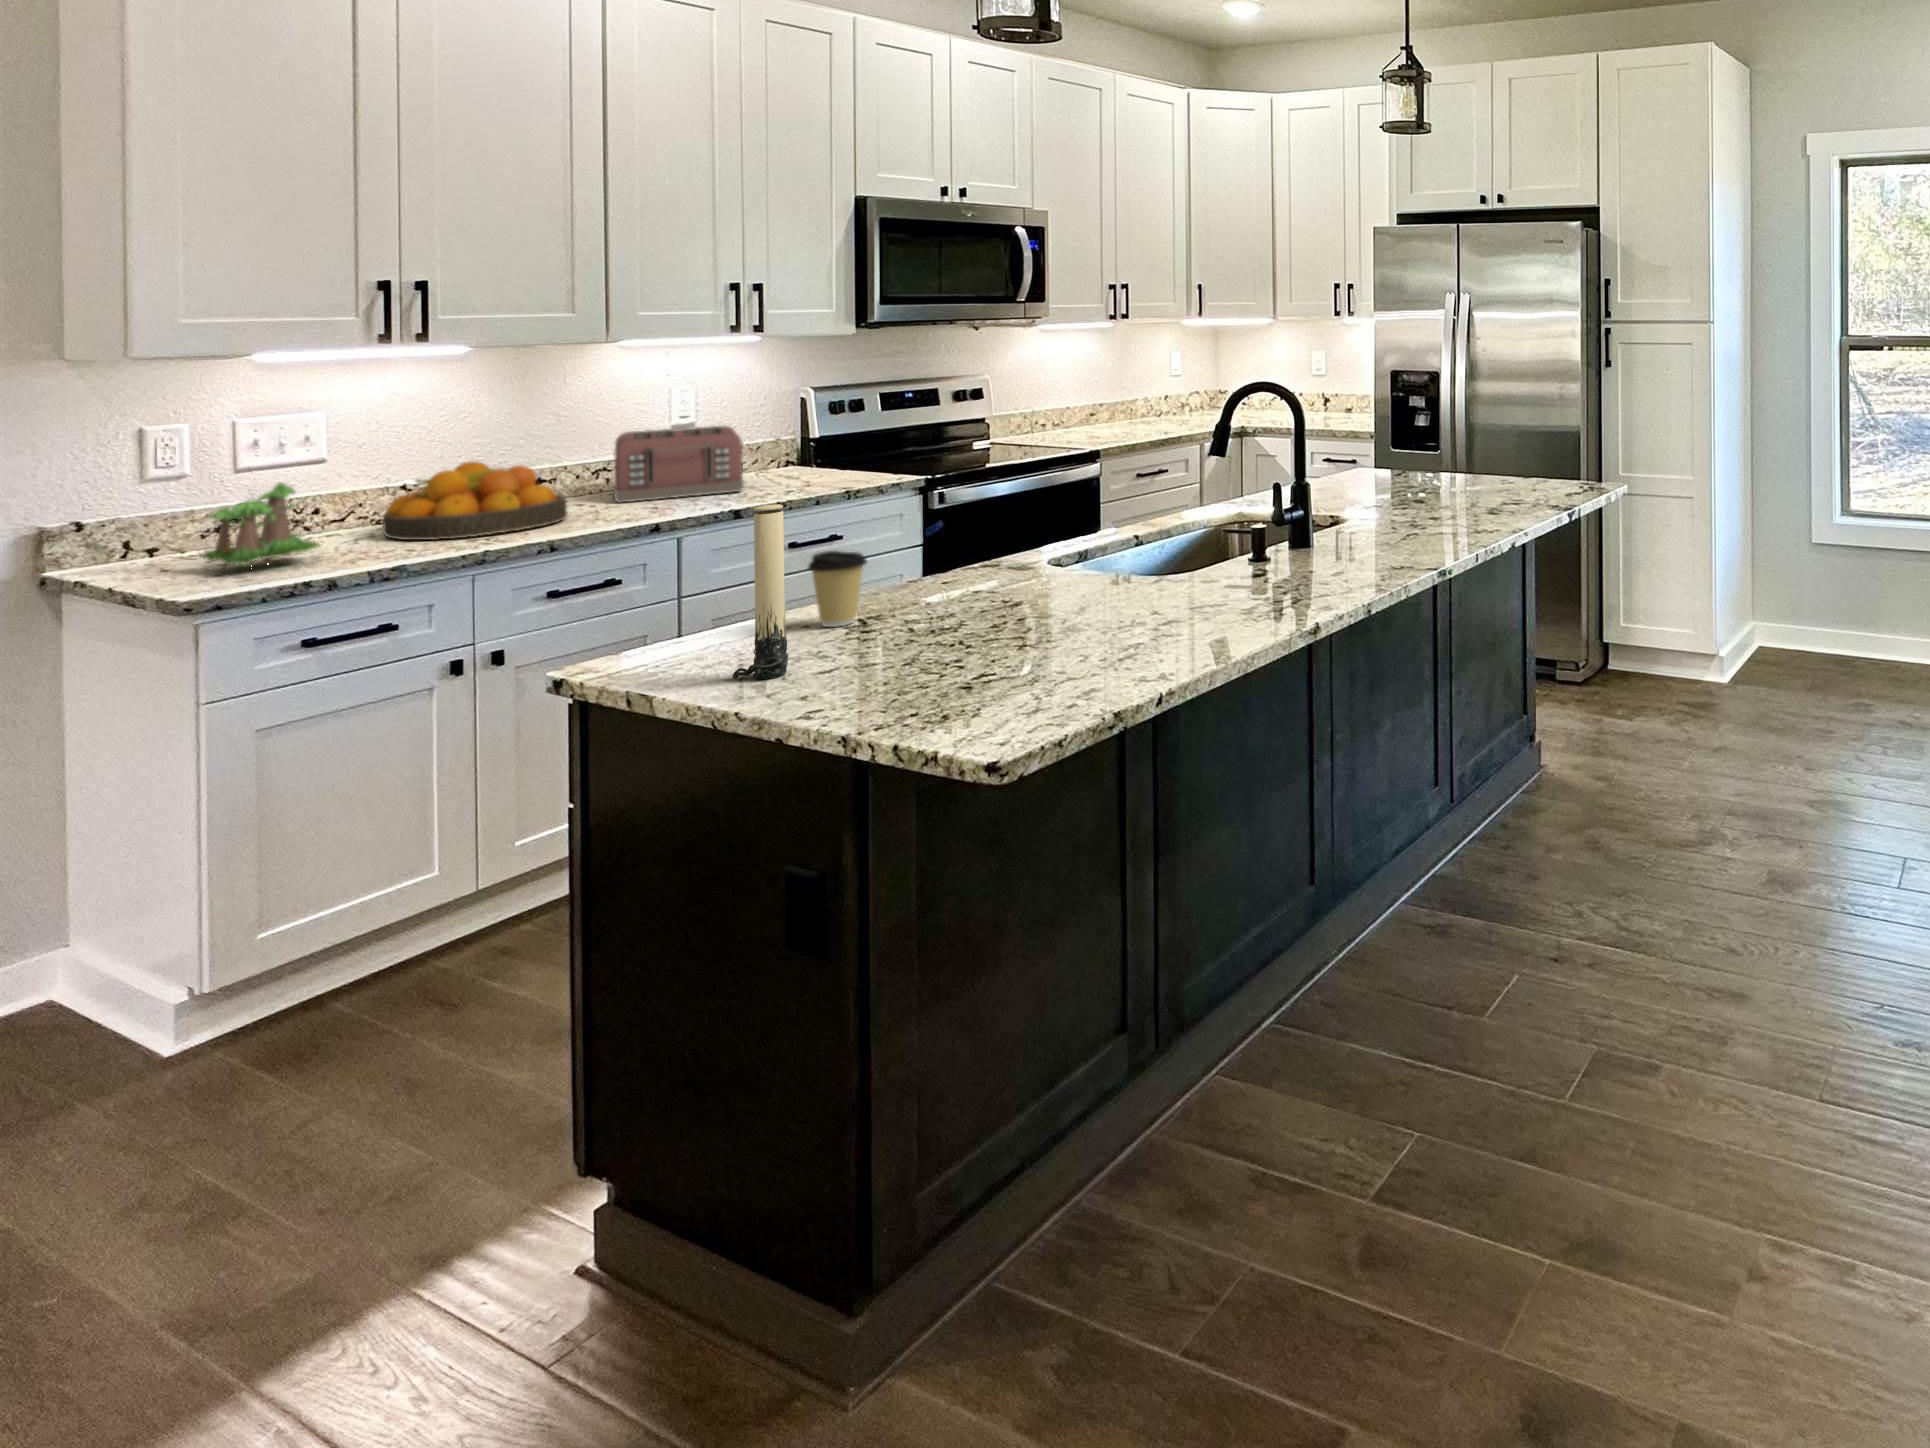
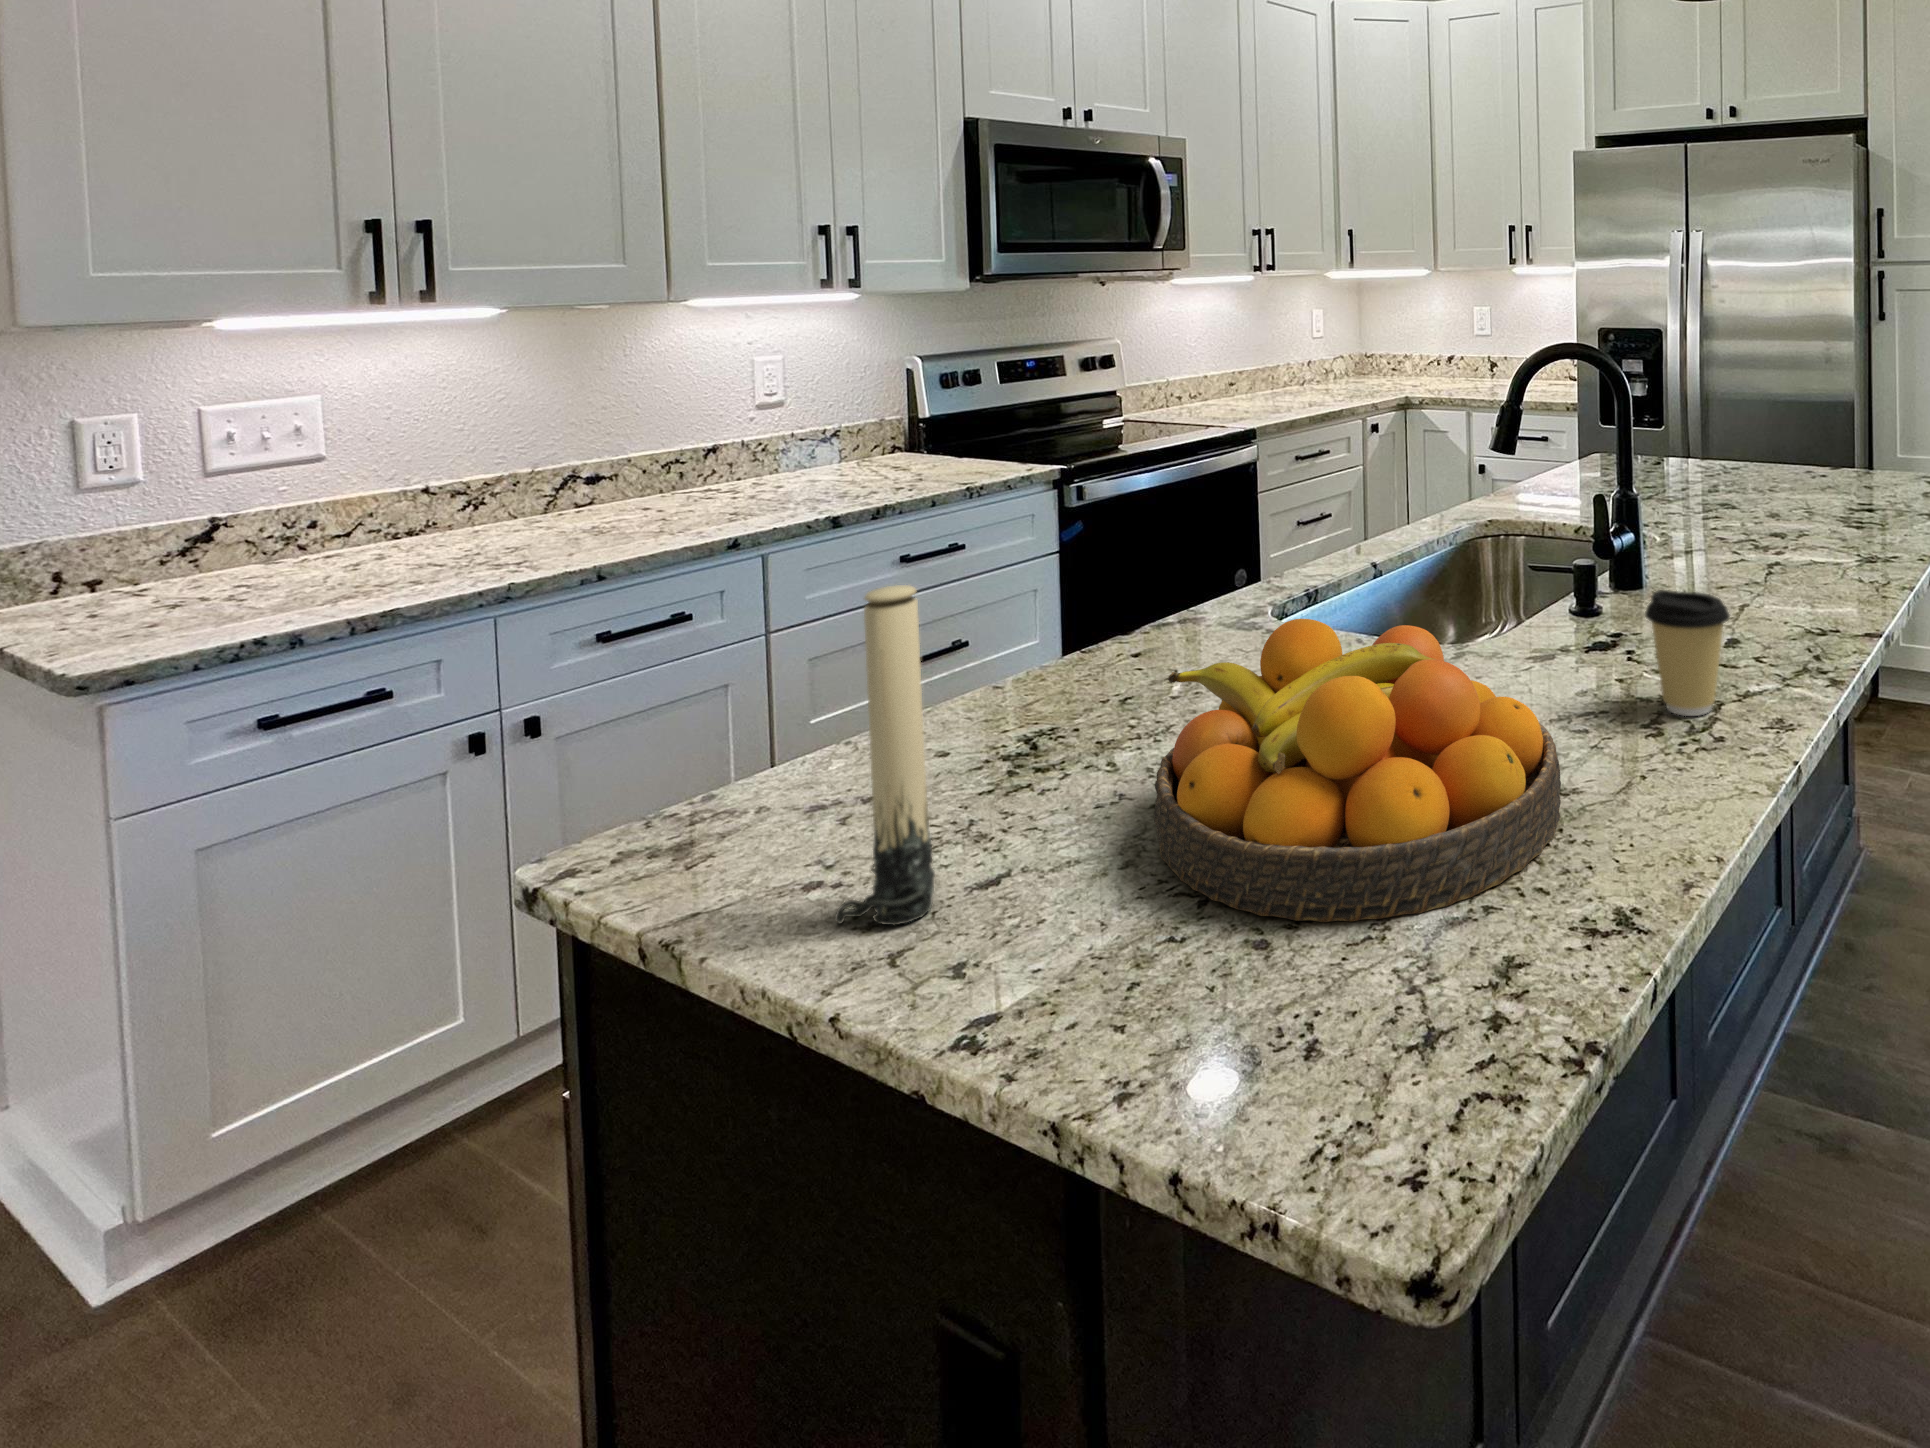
toaster: present [614,426,744,503] -> none [685,405,844,506]
fruit bowl: present [383,461,568,540] -> present [1154,619,1561,922]
plant: present [199,483,321,565] -> none [123,452,300,615]
coffee cup: present [808,551,867,627] -> present [1645,590,1730,716]

